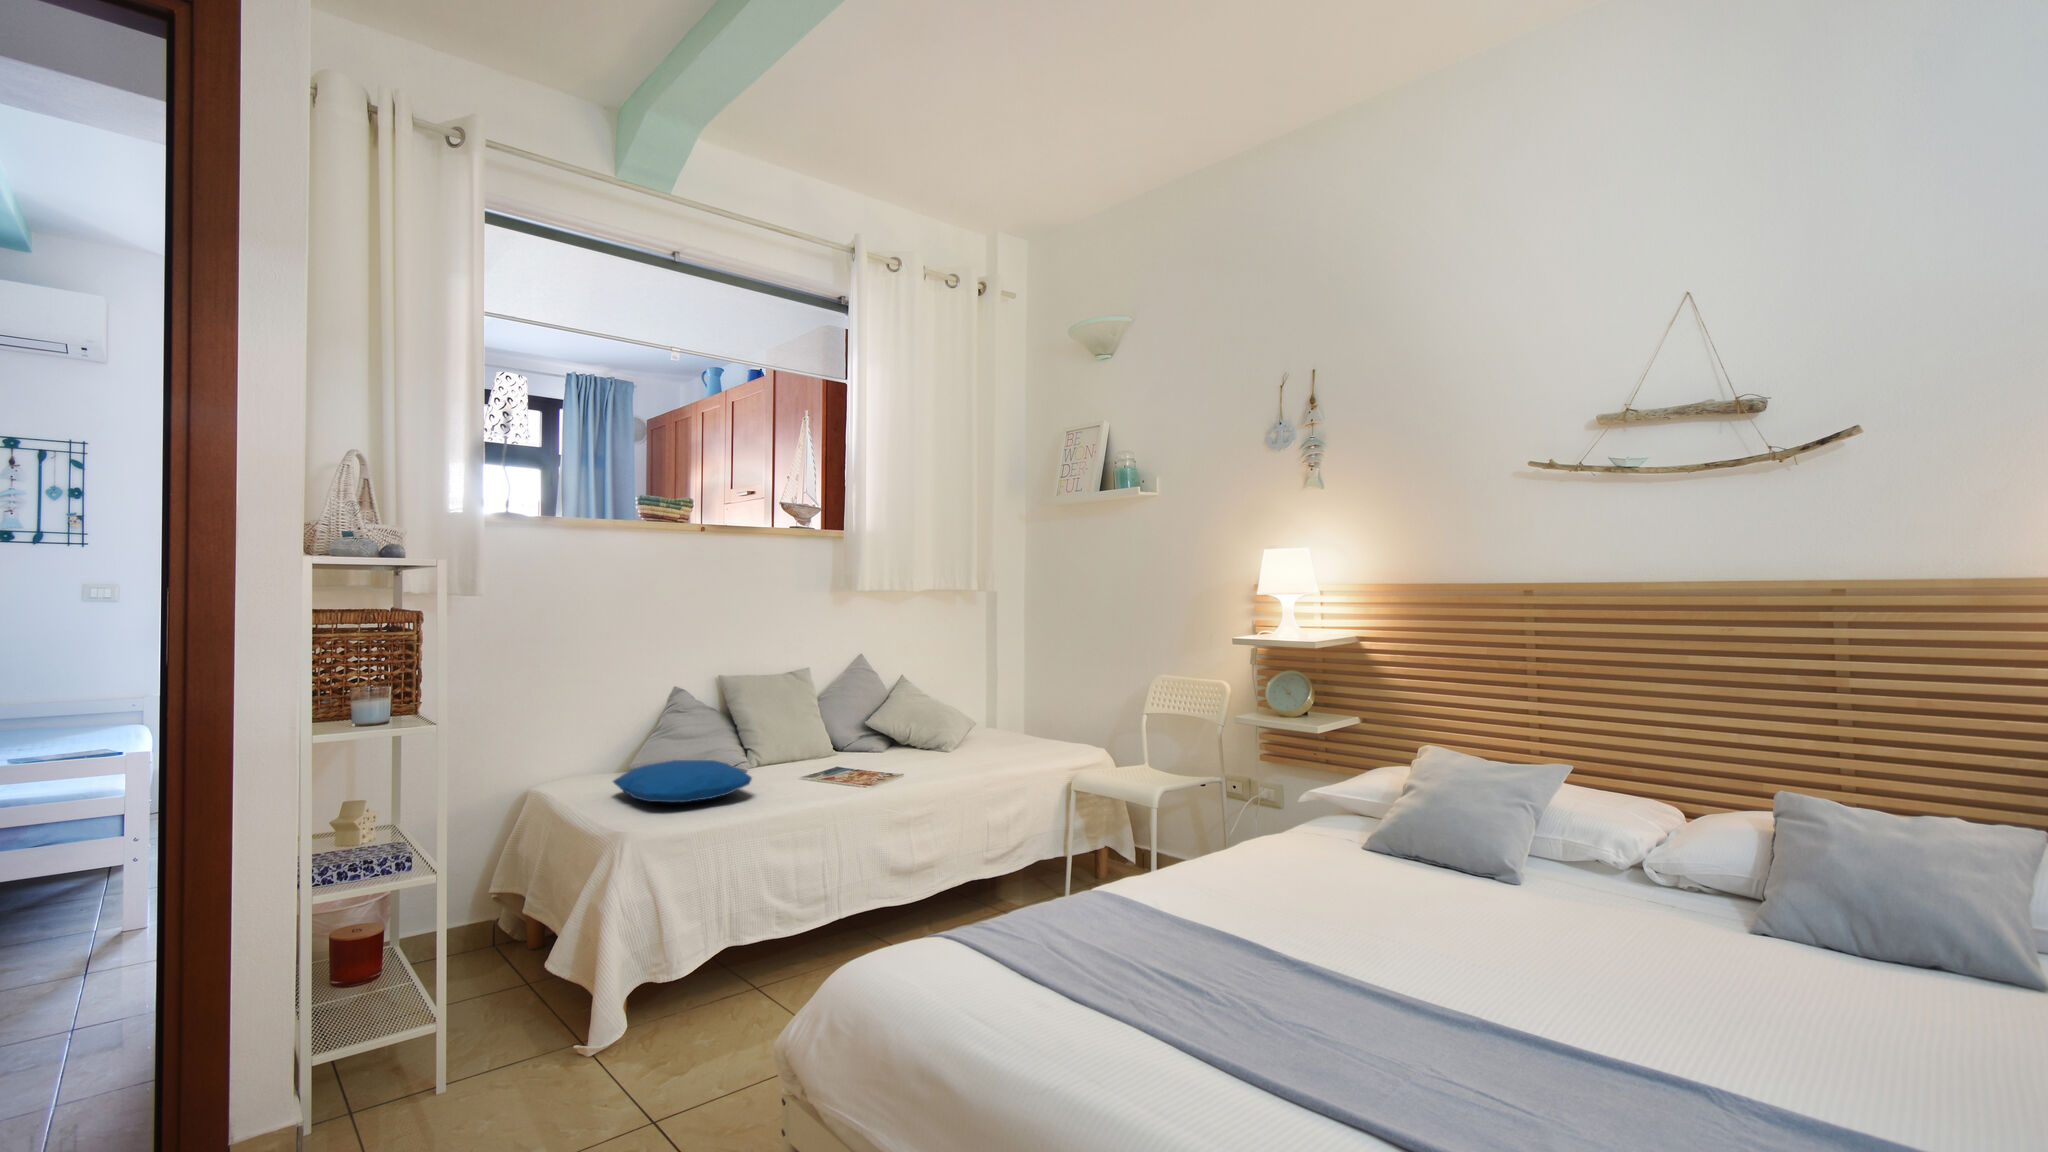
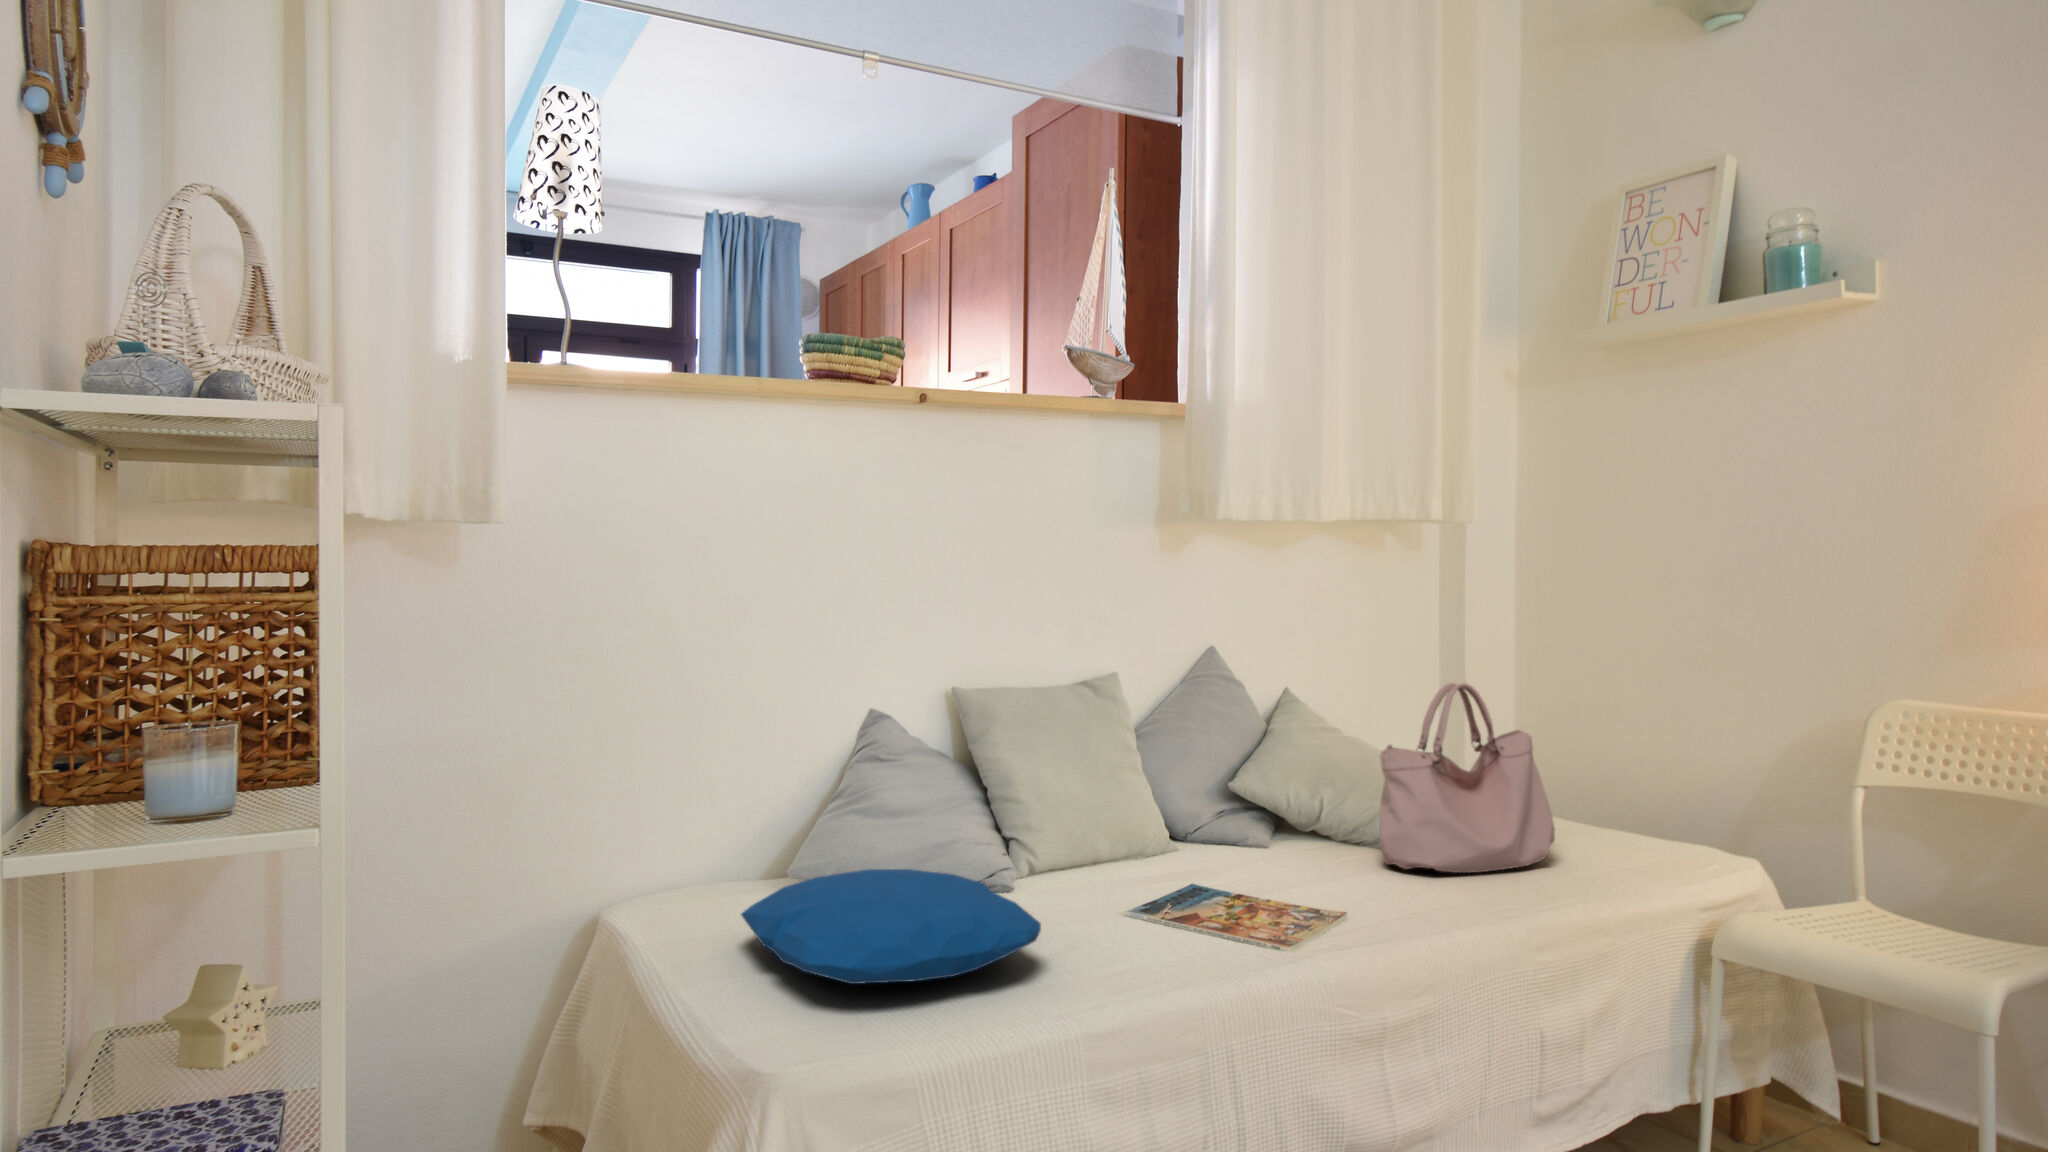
handbag: none [929,669,1013,757] -> present [1379,683,1555,873]

